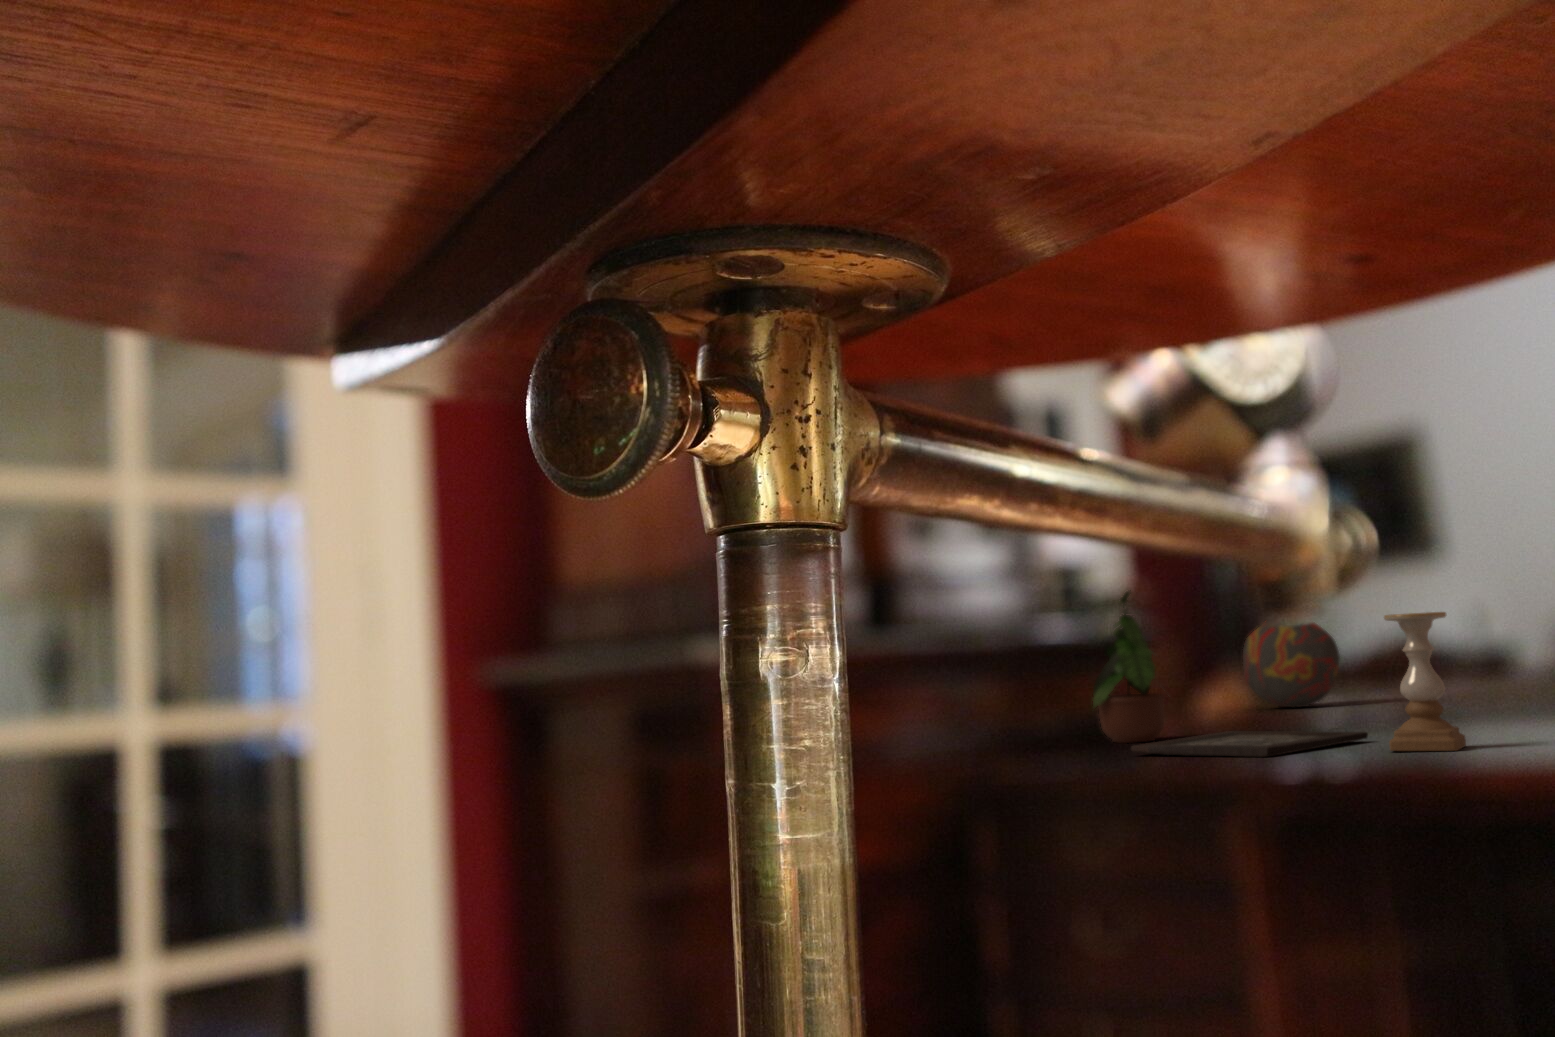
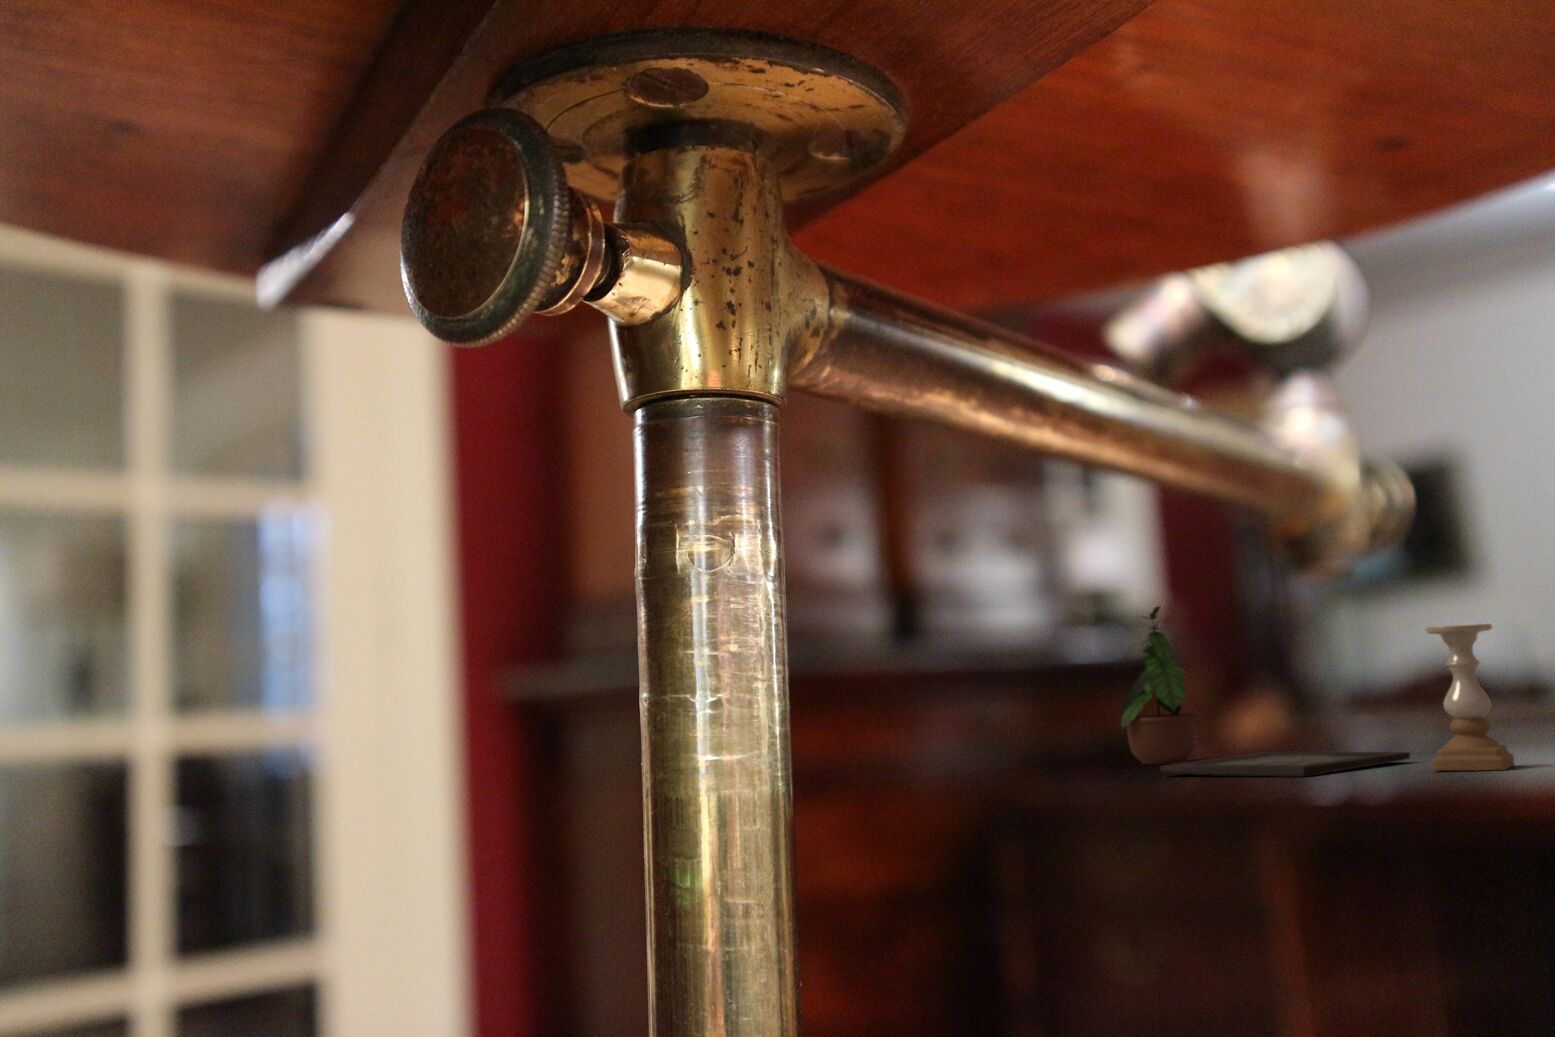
decorative orb: present [1243,621,1340,708] -> none [1279,636,1380,733]

